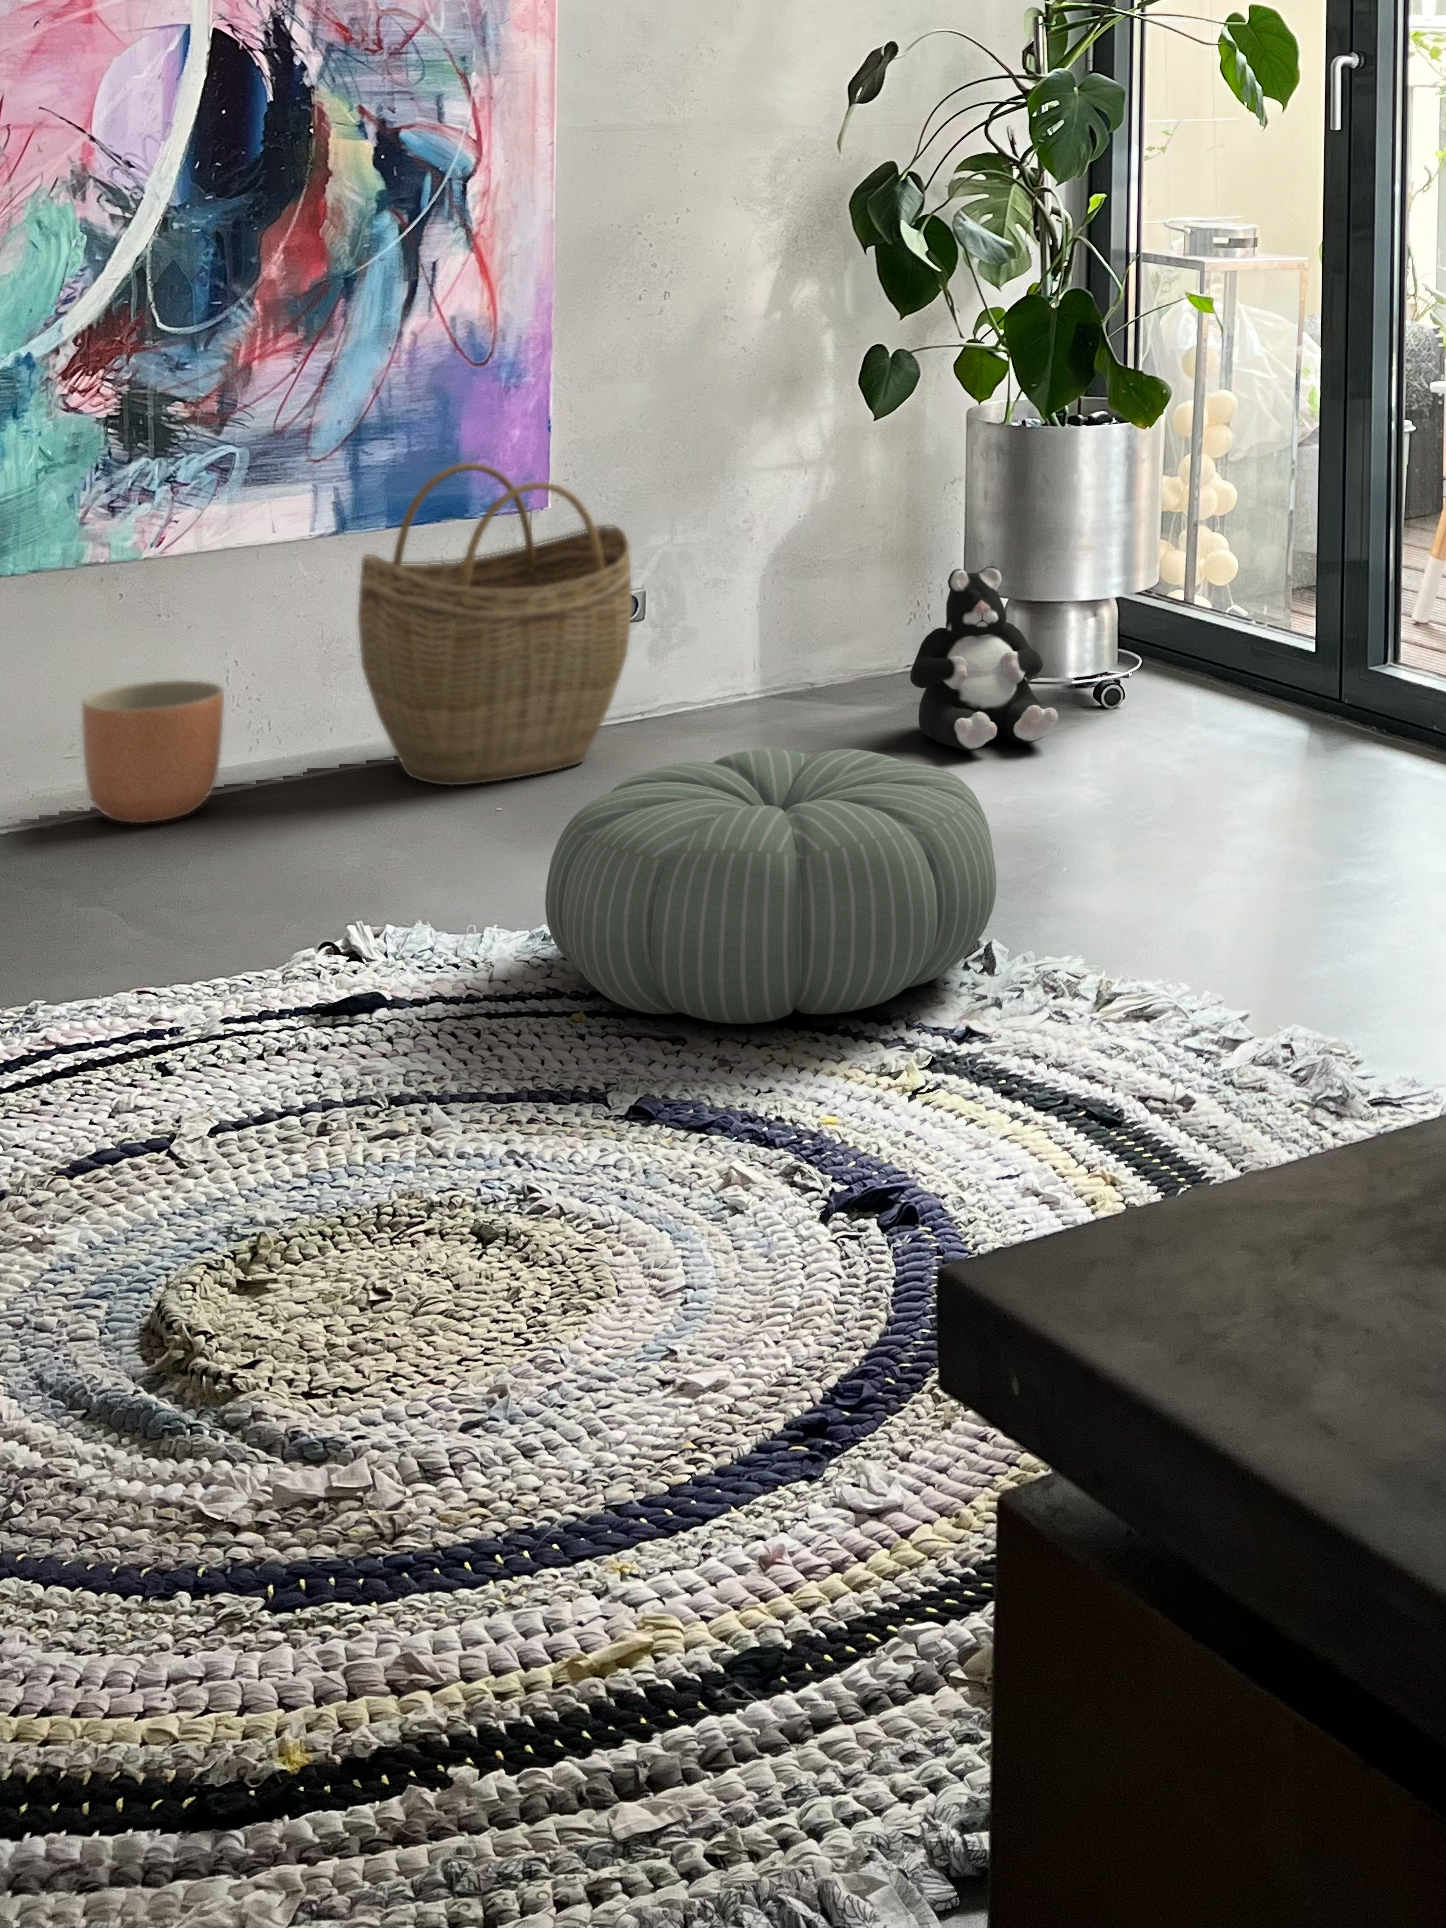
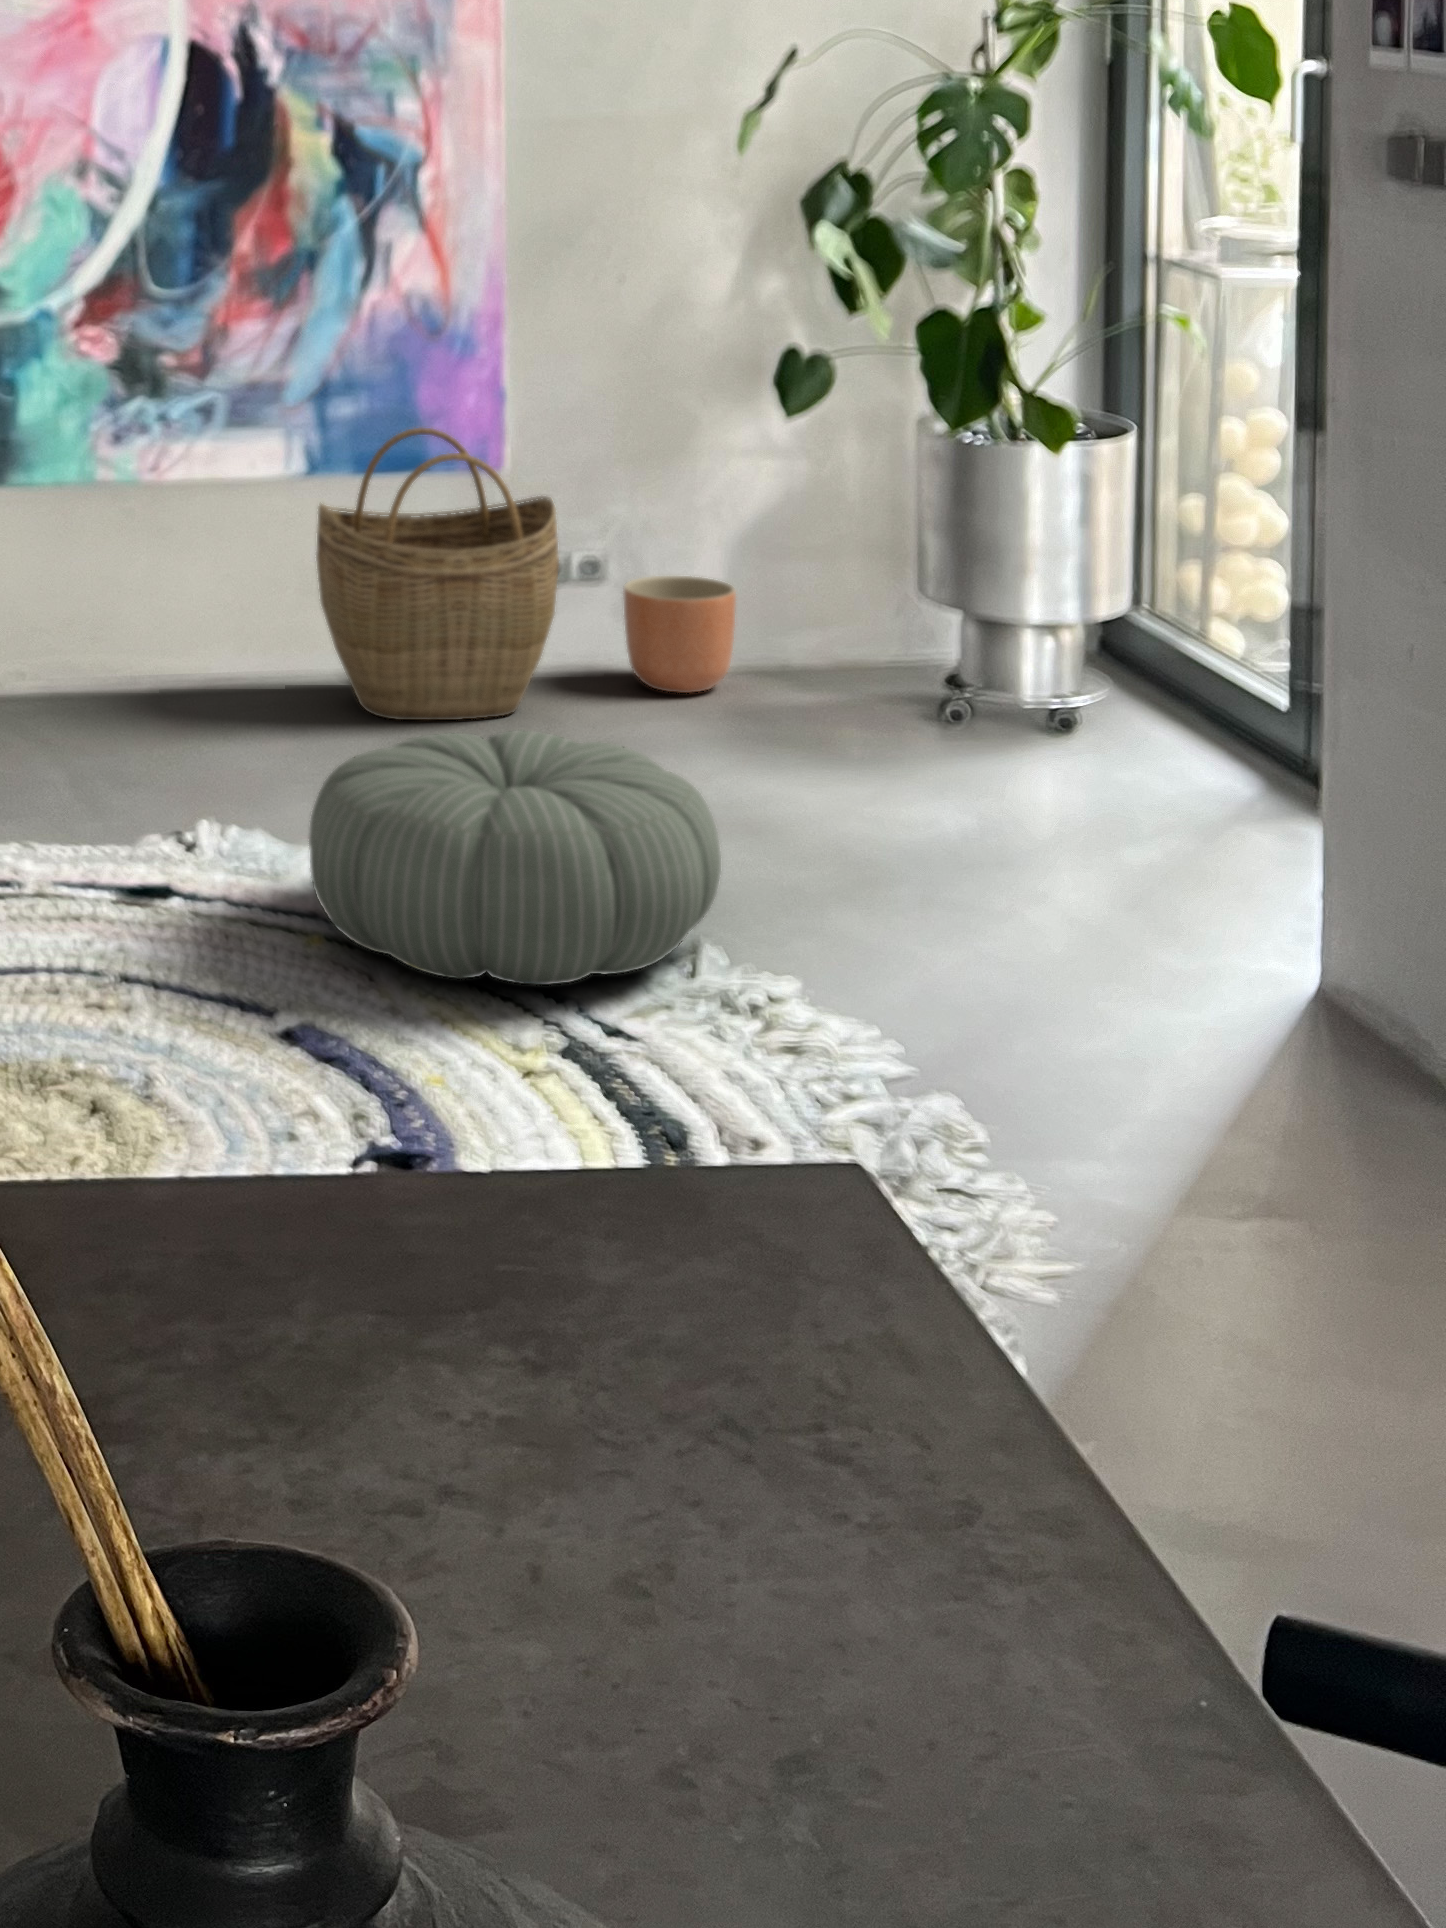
plush toy: present [910,566,1058,750] -> none [825,577,968,761]
planter: present [82,680,224,823] -> present [623,576,736,693]

